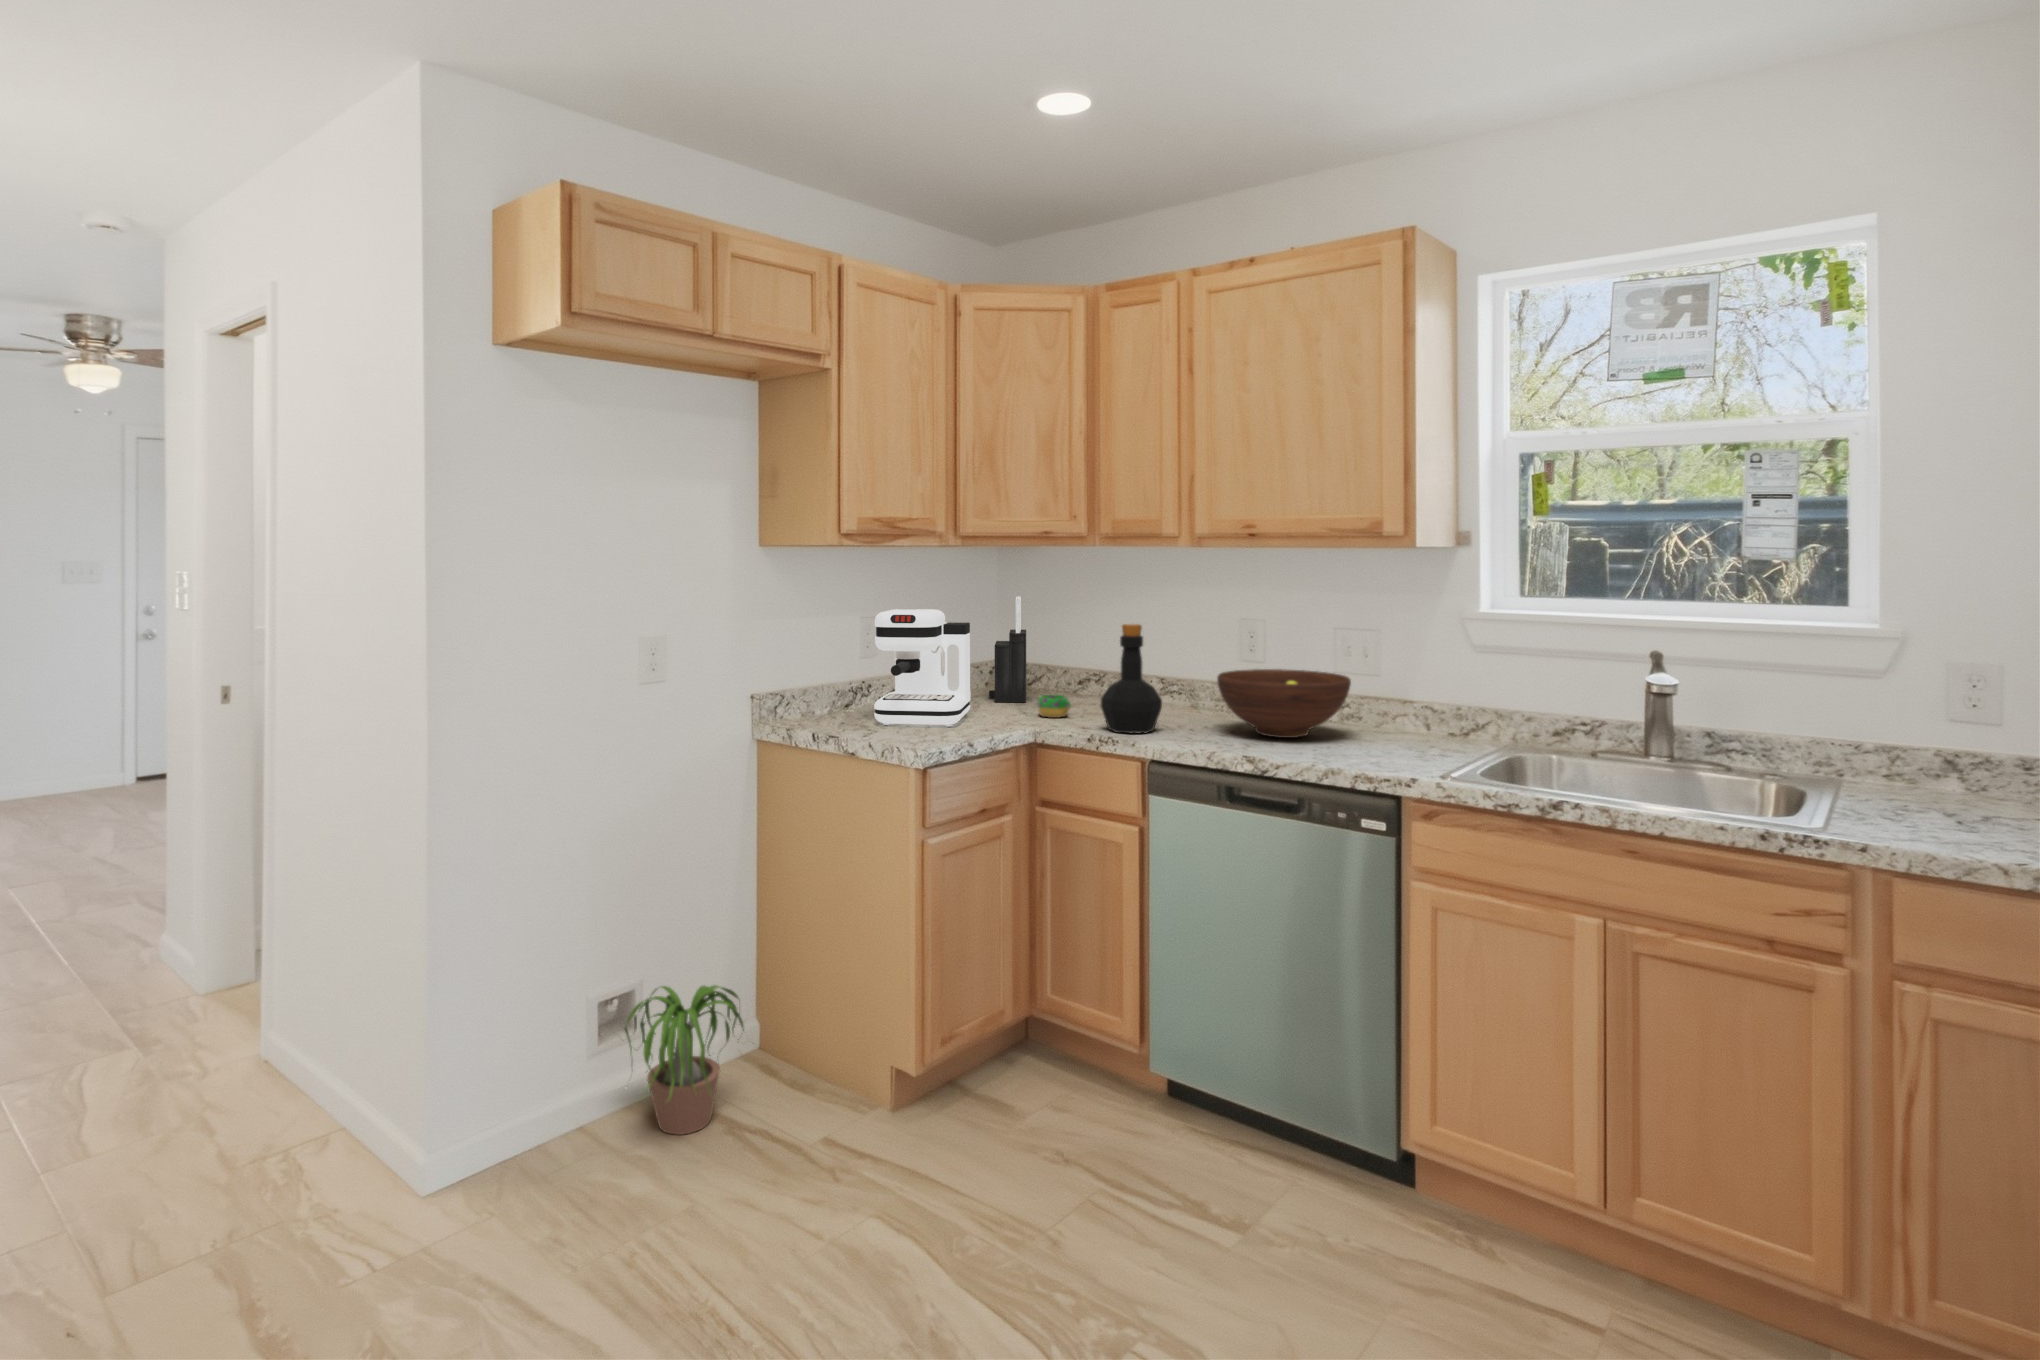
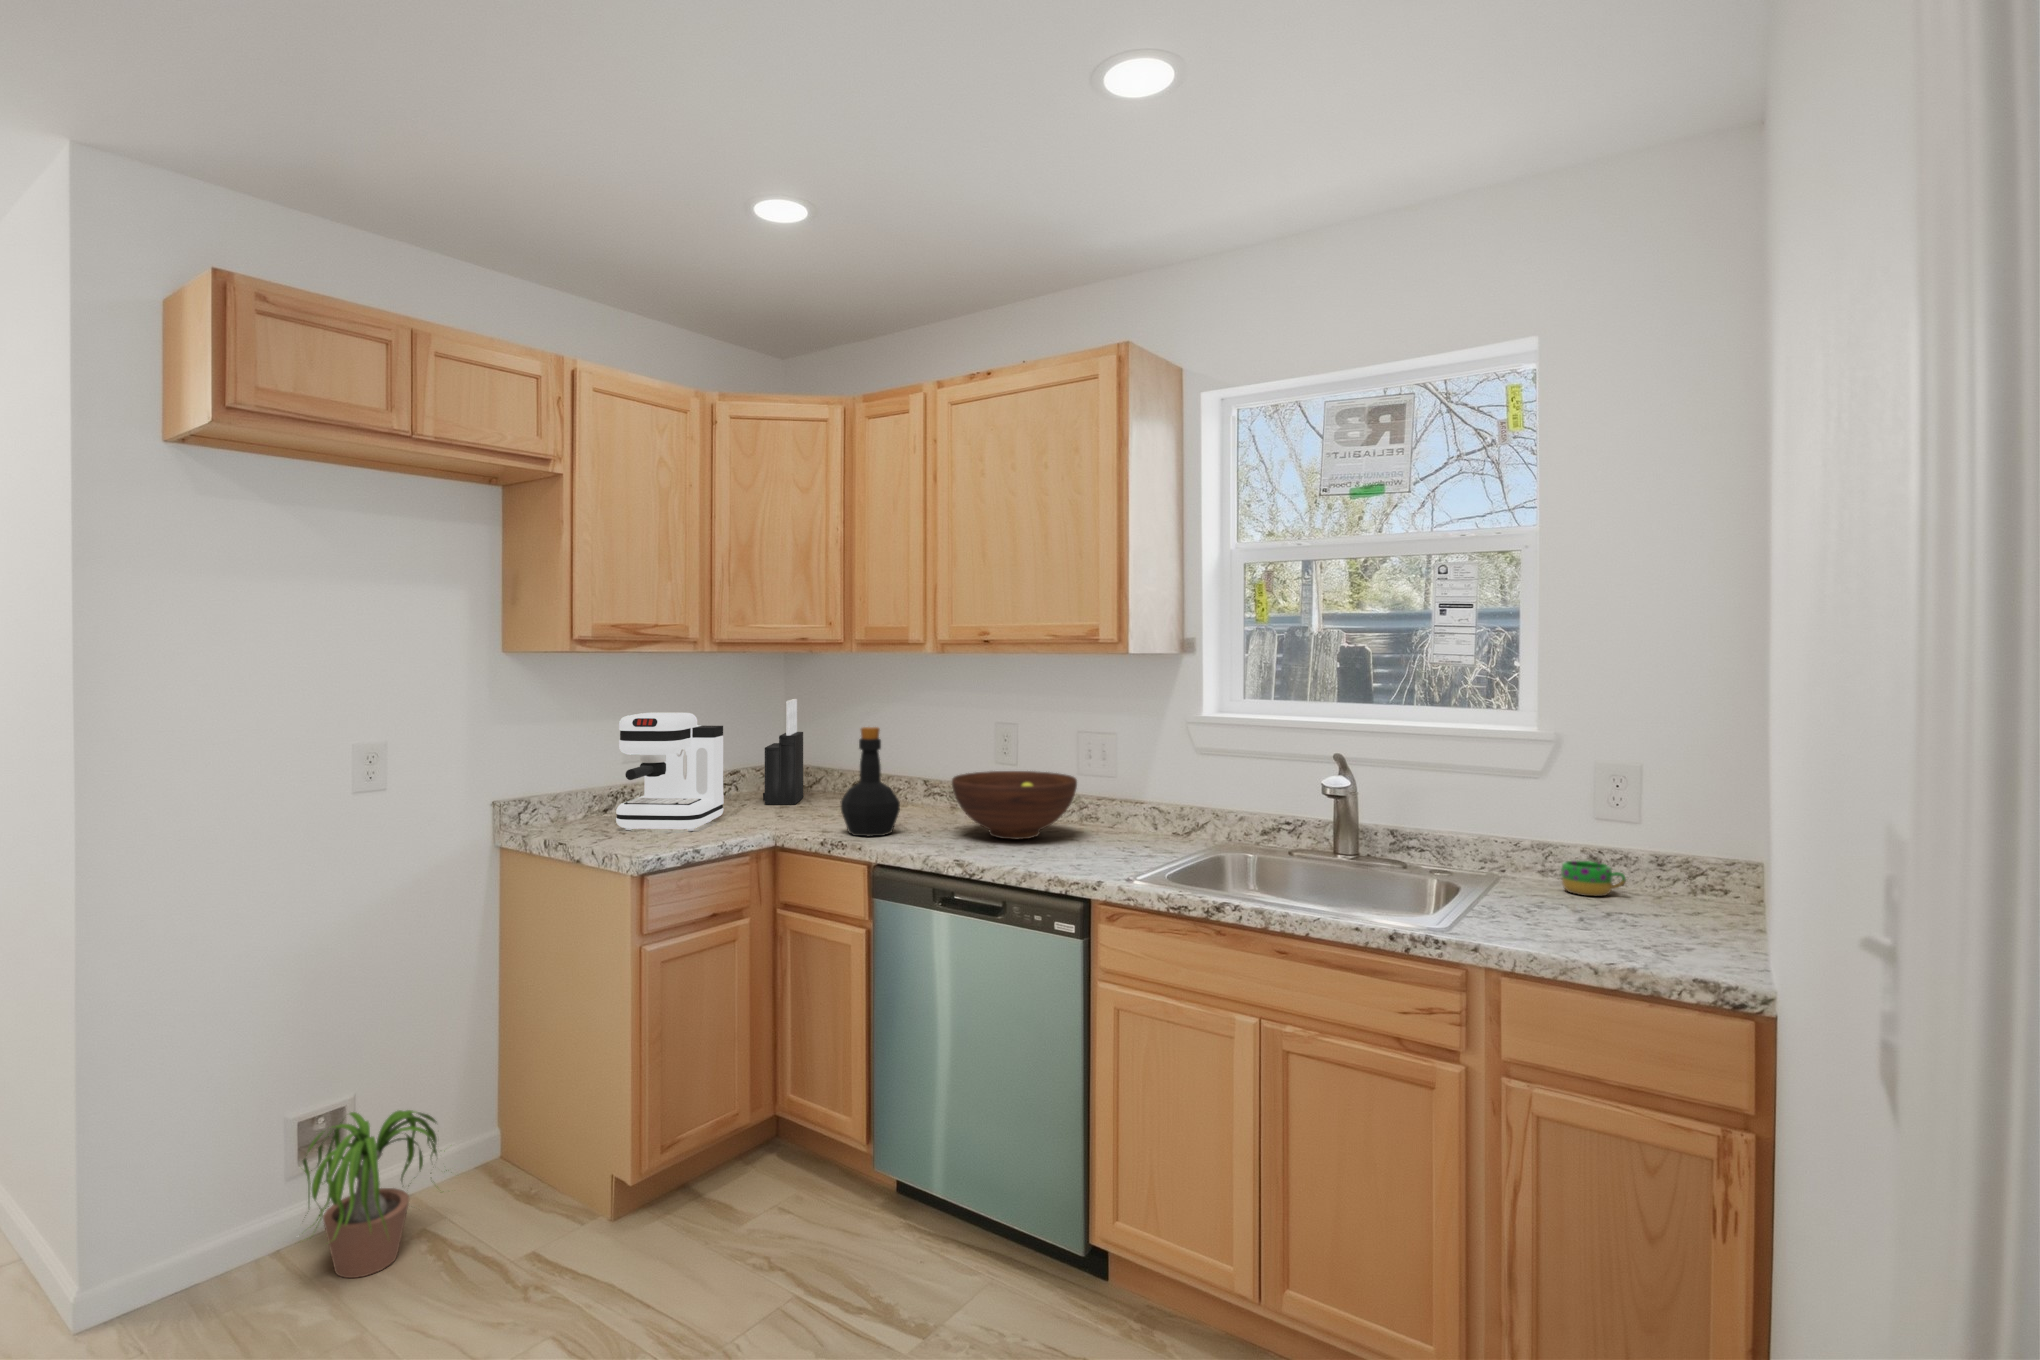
mug: present [1038,695,1071,718] -> present [1561,861,1626,896]

